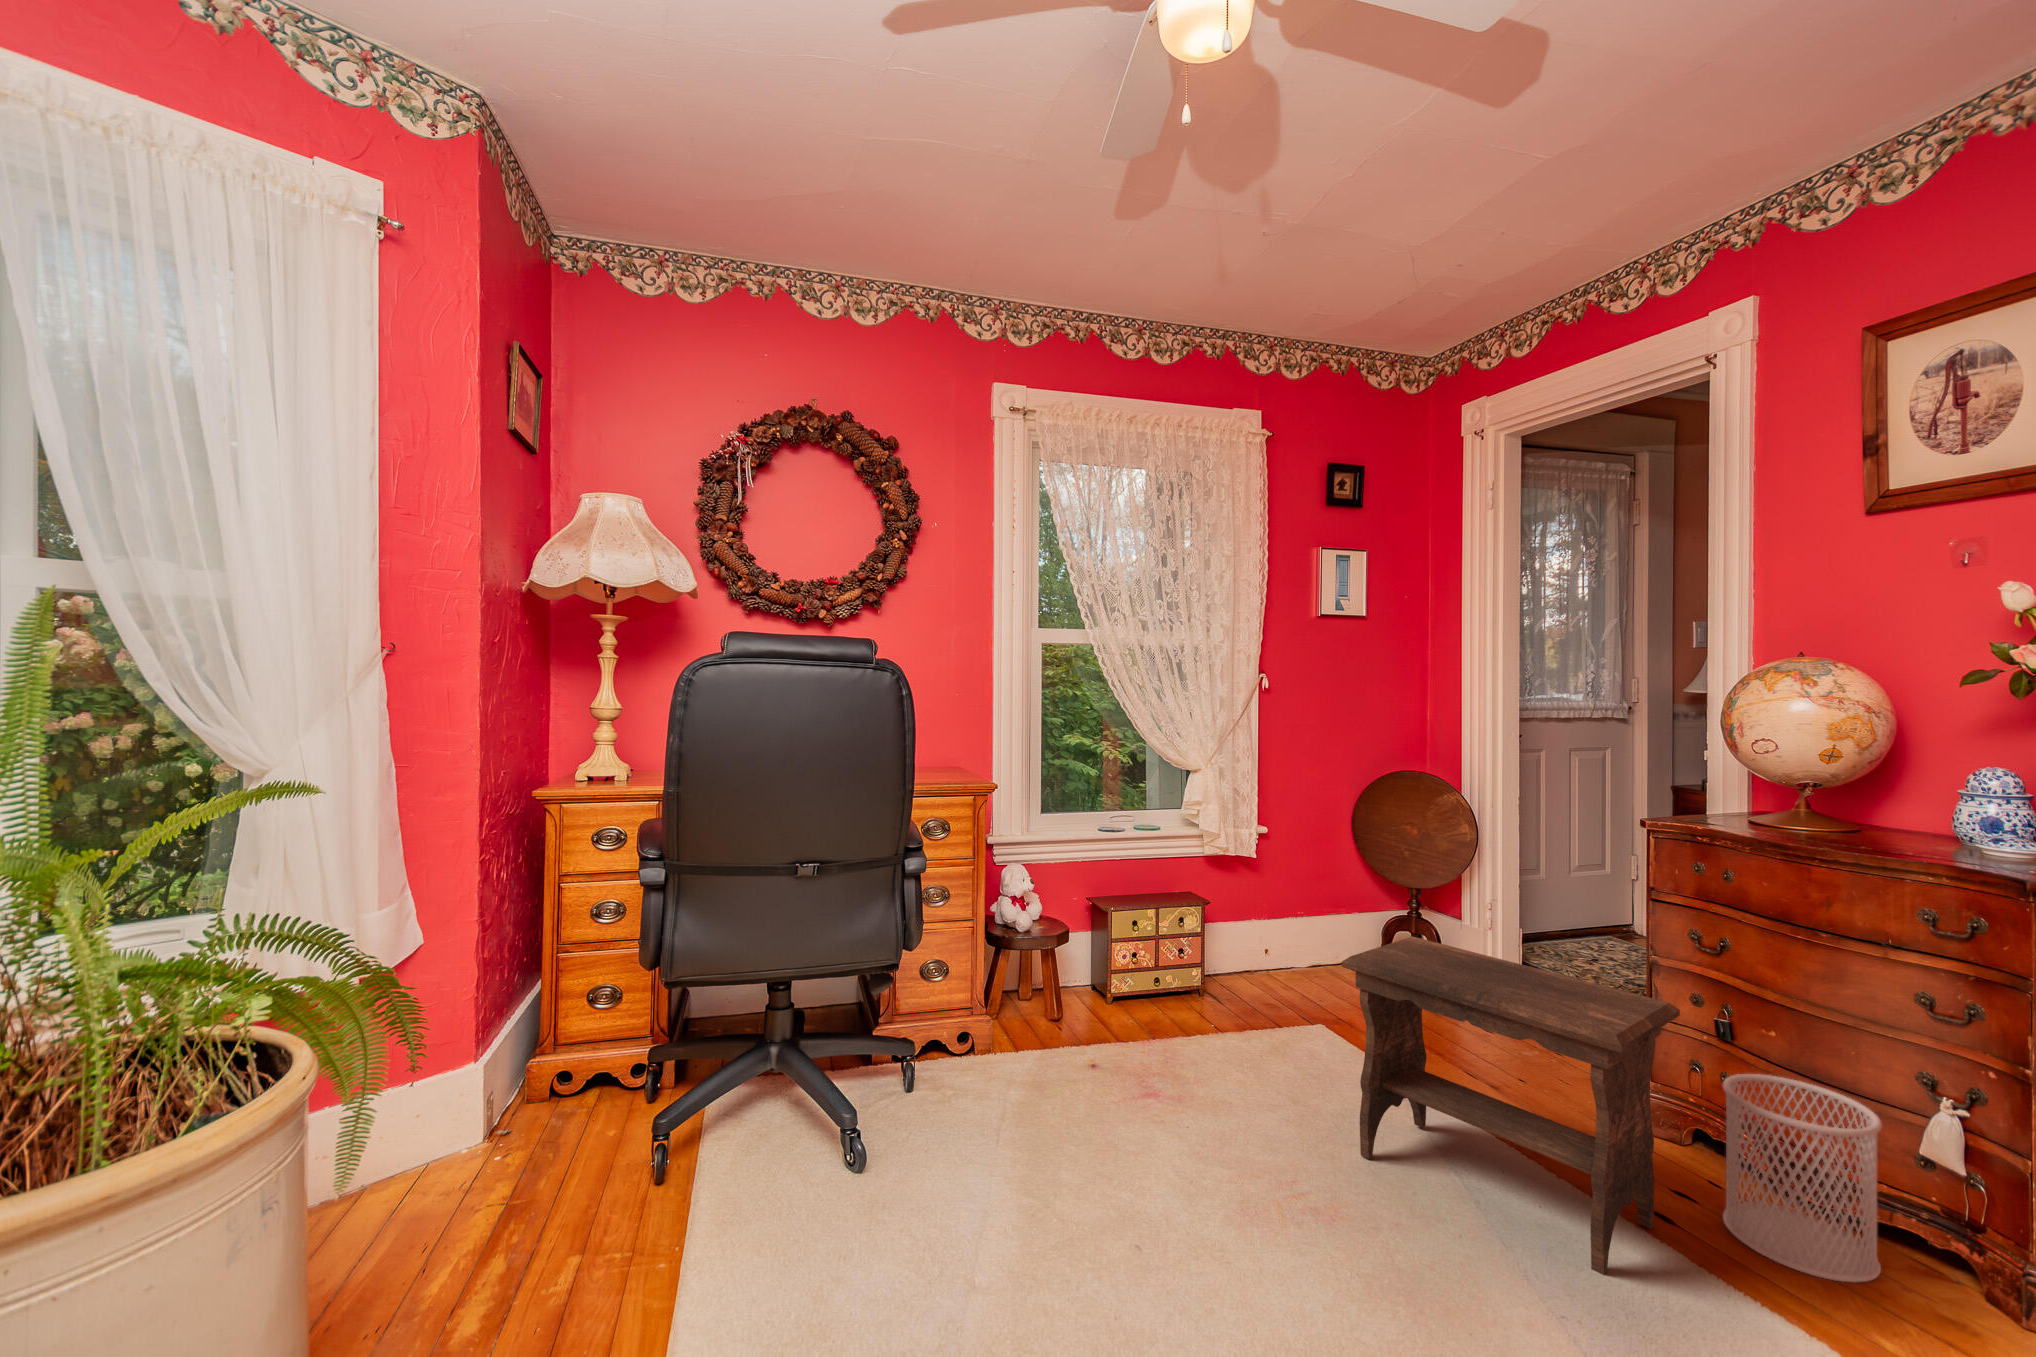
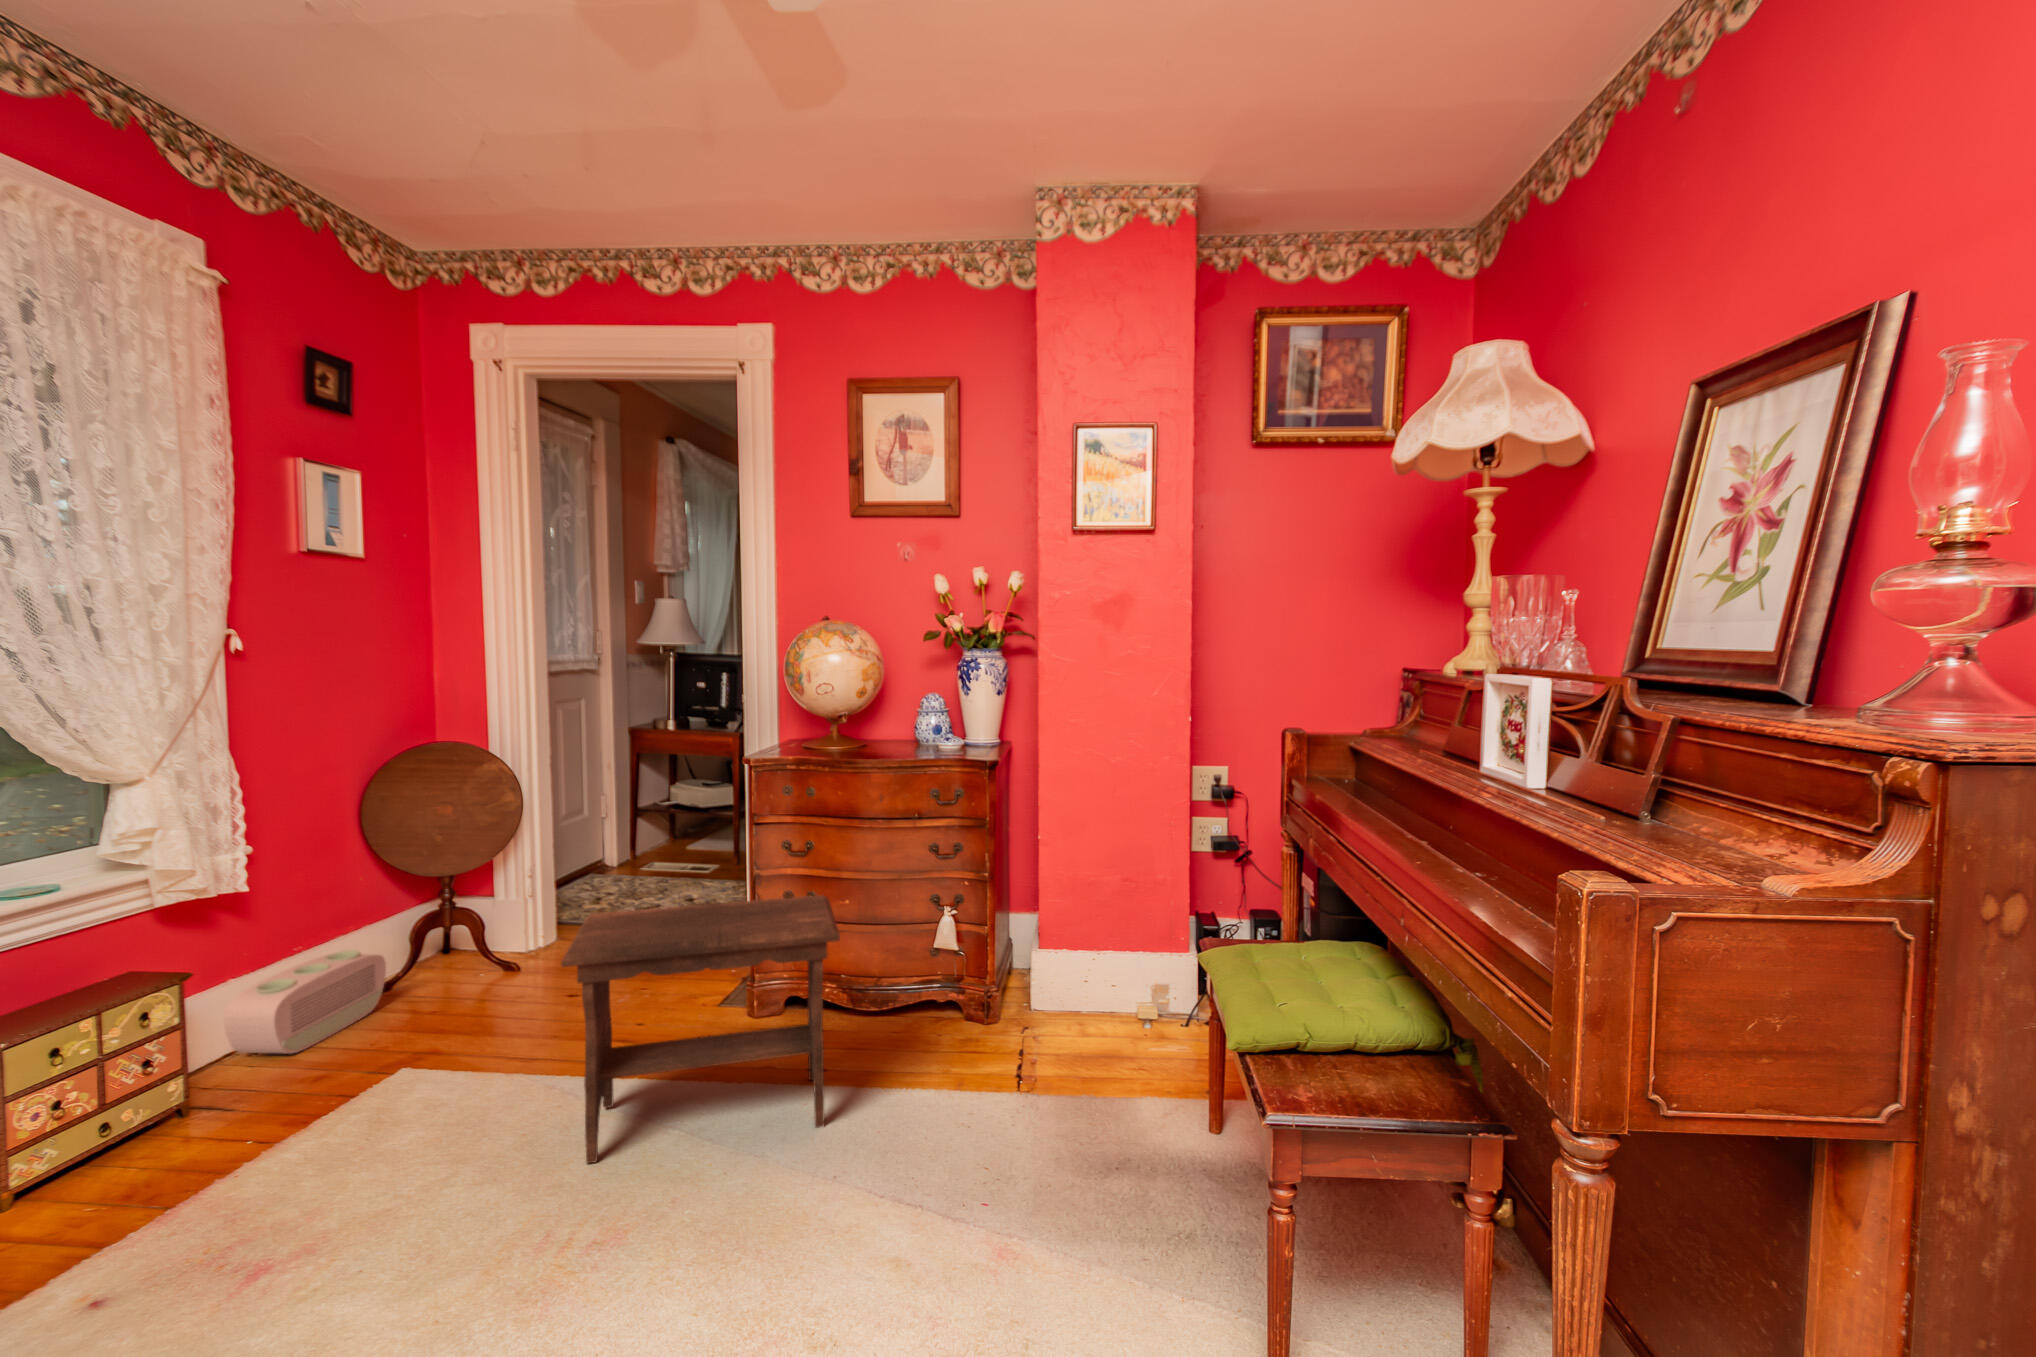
air purifier: none [1243,922,1355,984] -> present [224,950,386,1053]
wastebasket: present [1723,1074,1882,1282] -> none [837,925,922,1056]

